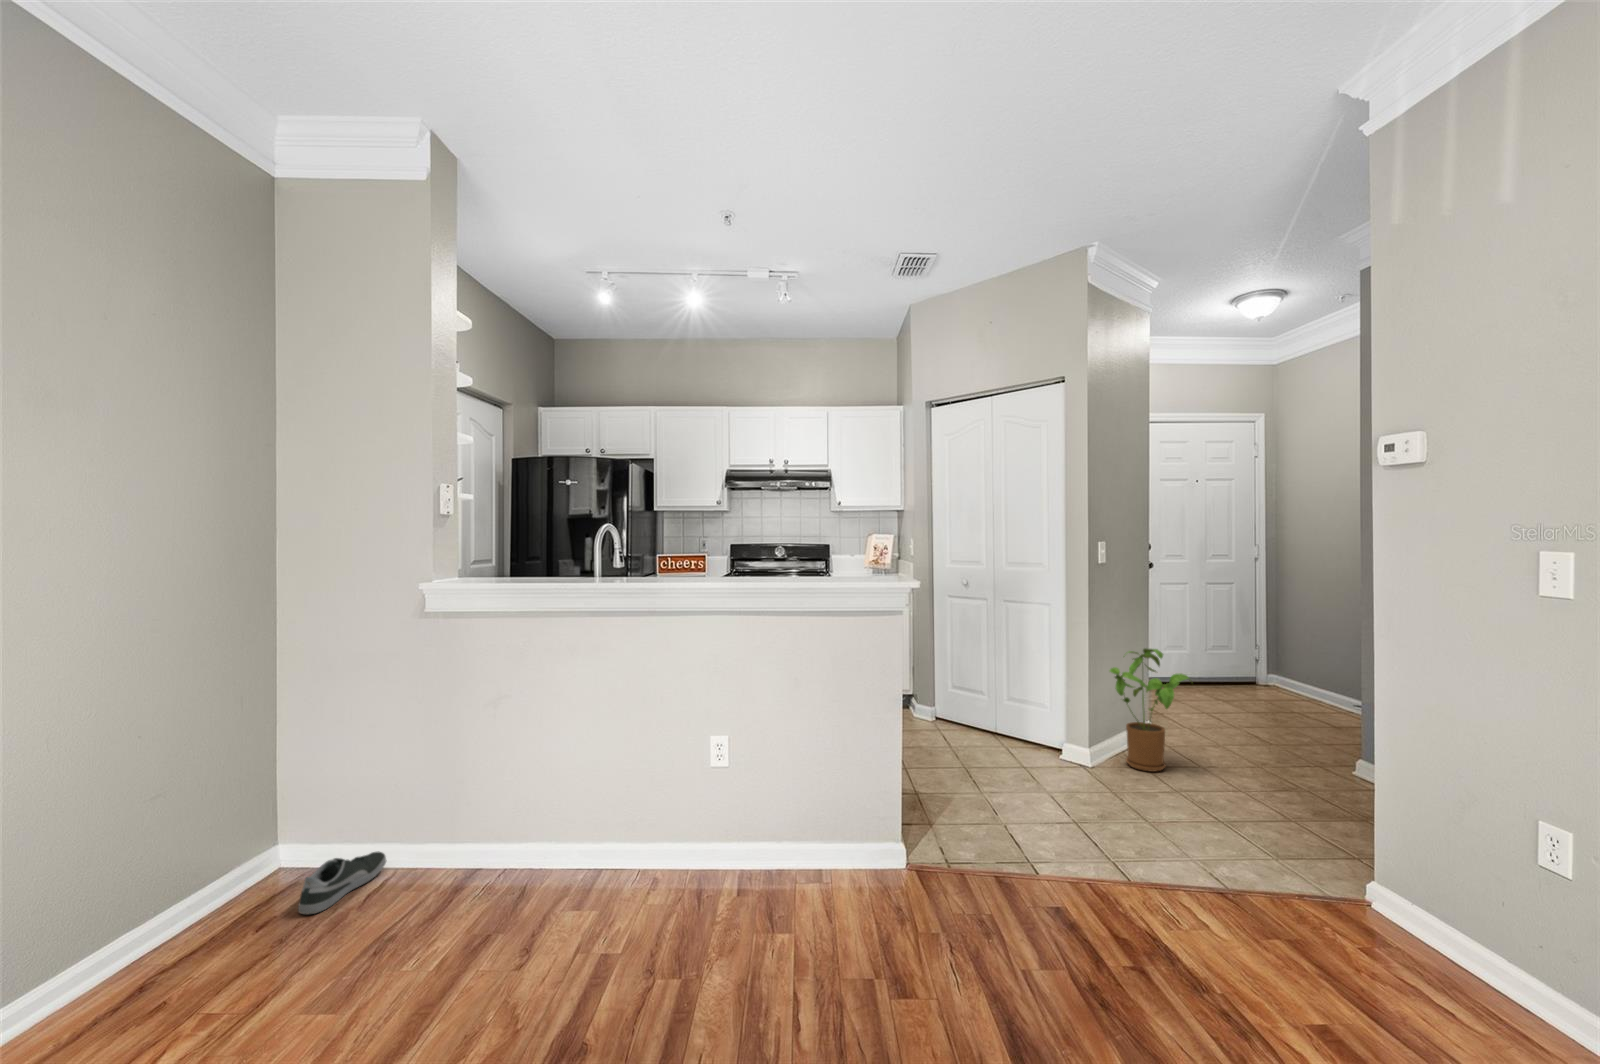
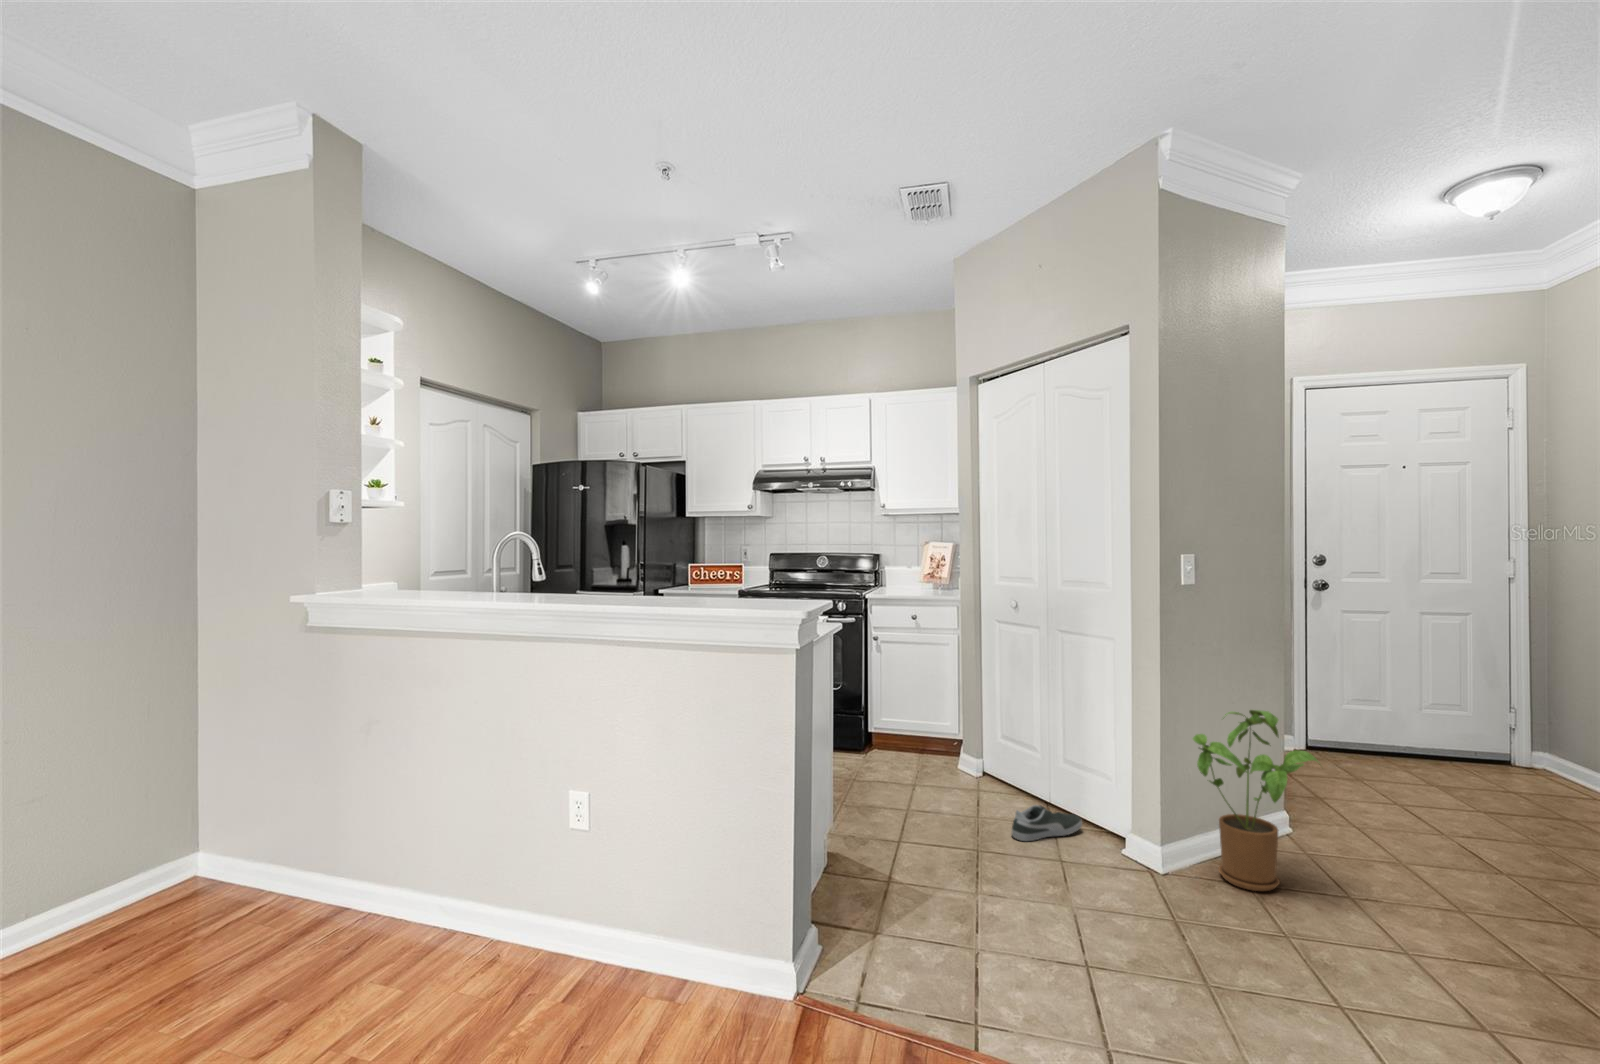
shoe: present [298,851,387,914] -> present [1011,805,1082,841]

